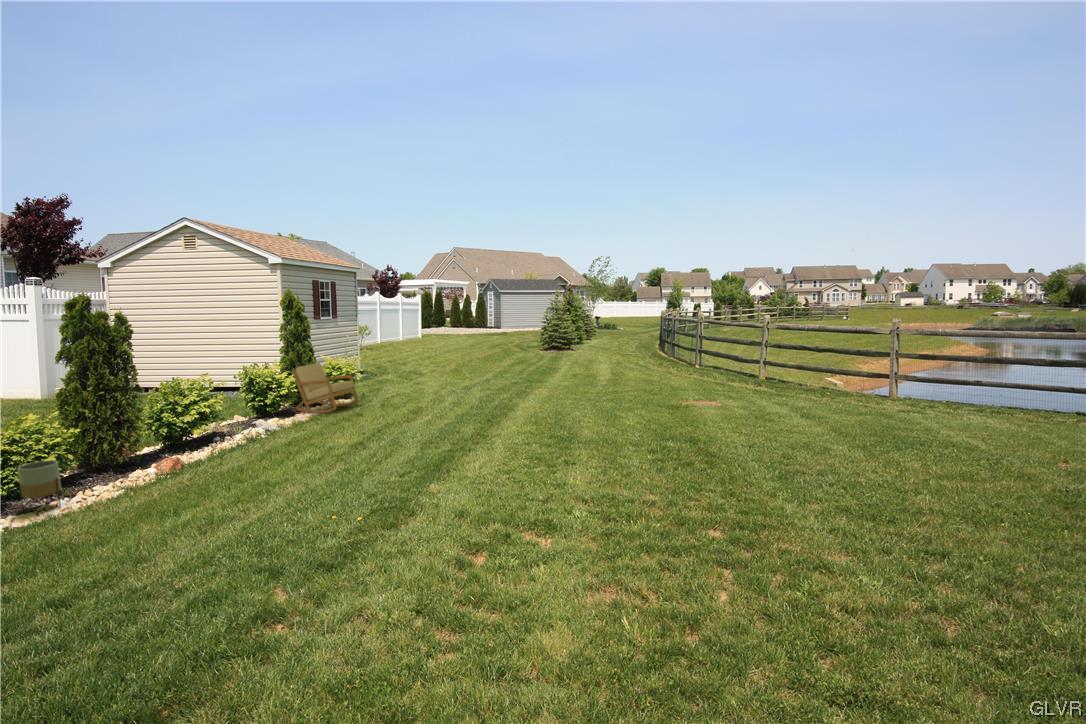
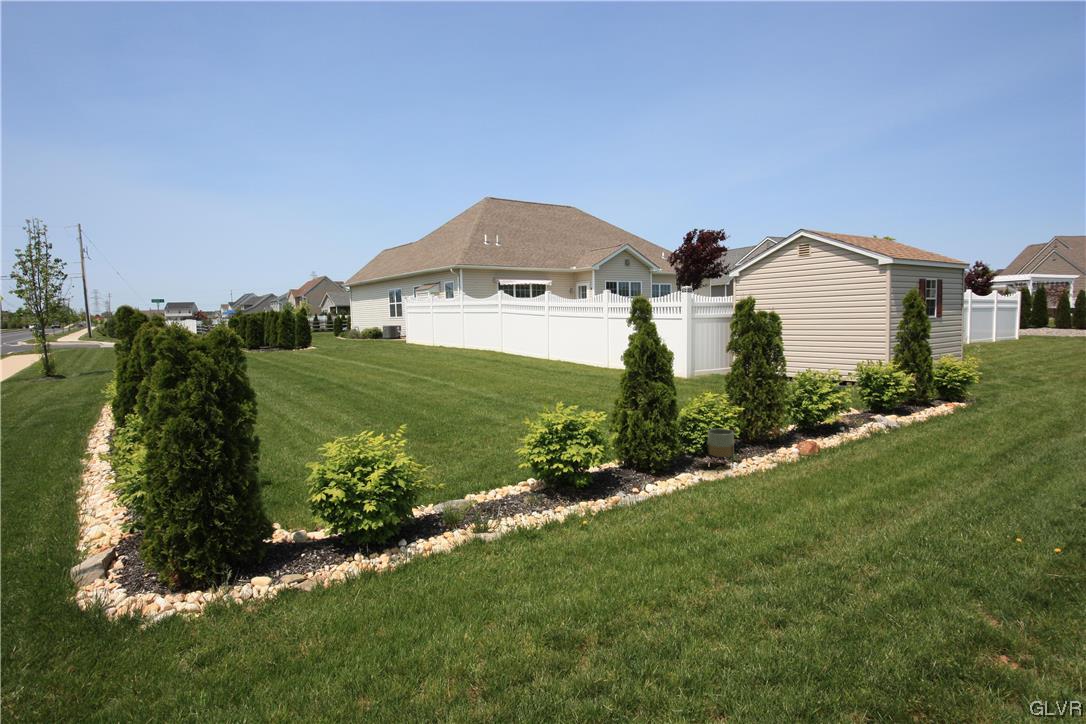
chair: present [292,363,358,413] -> none [910,365,993,419]

